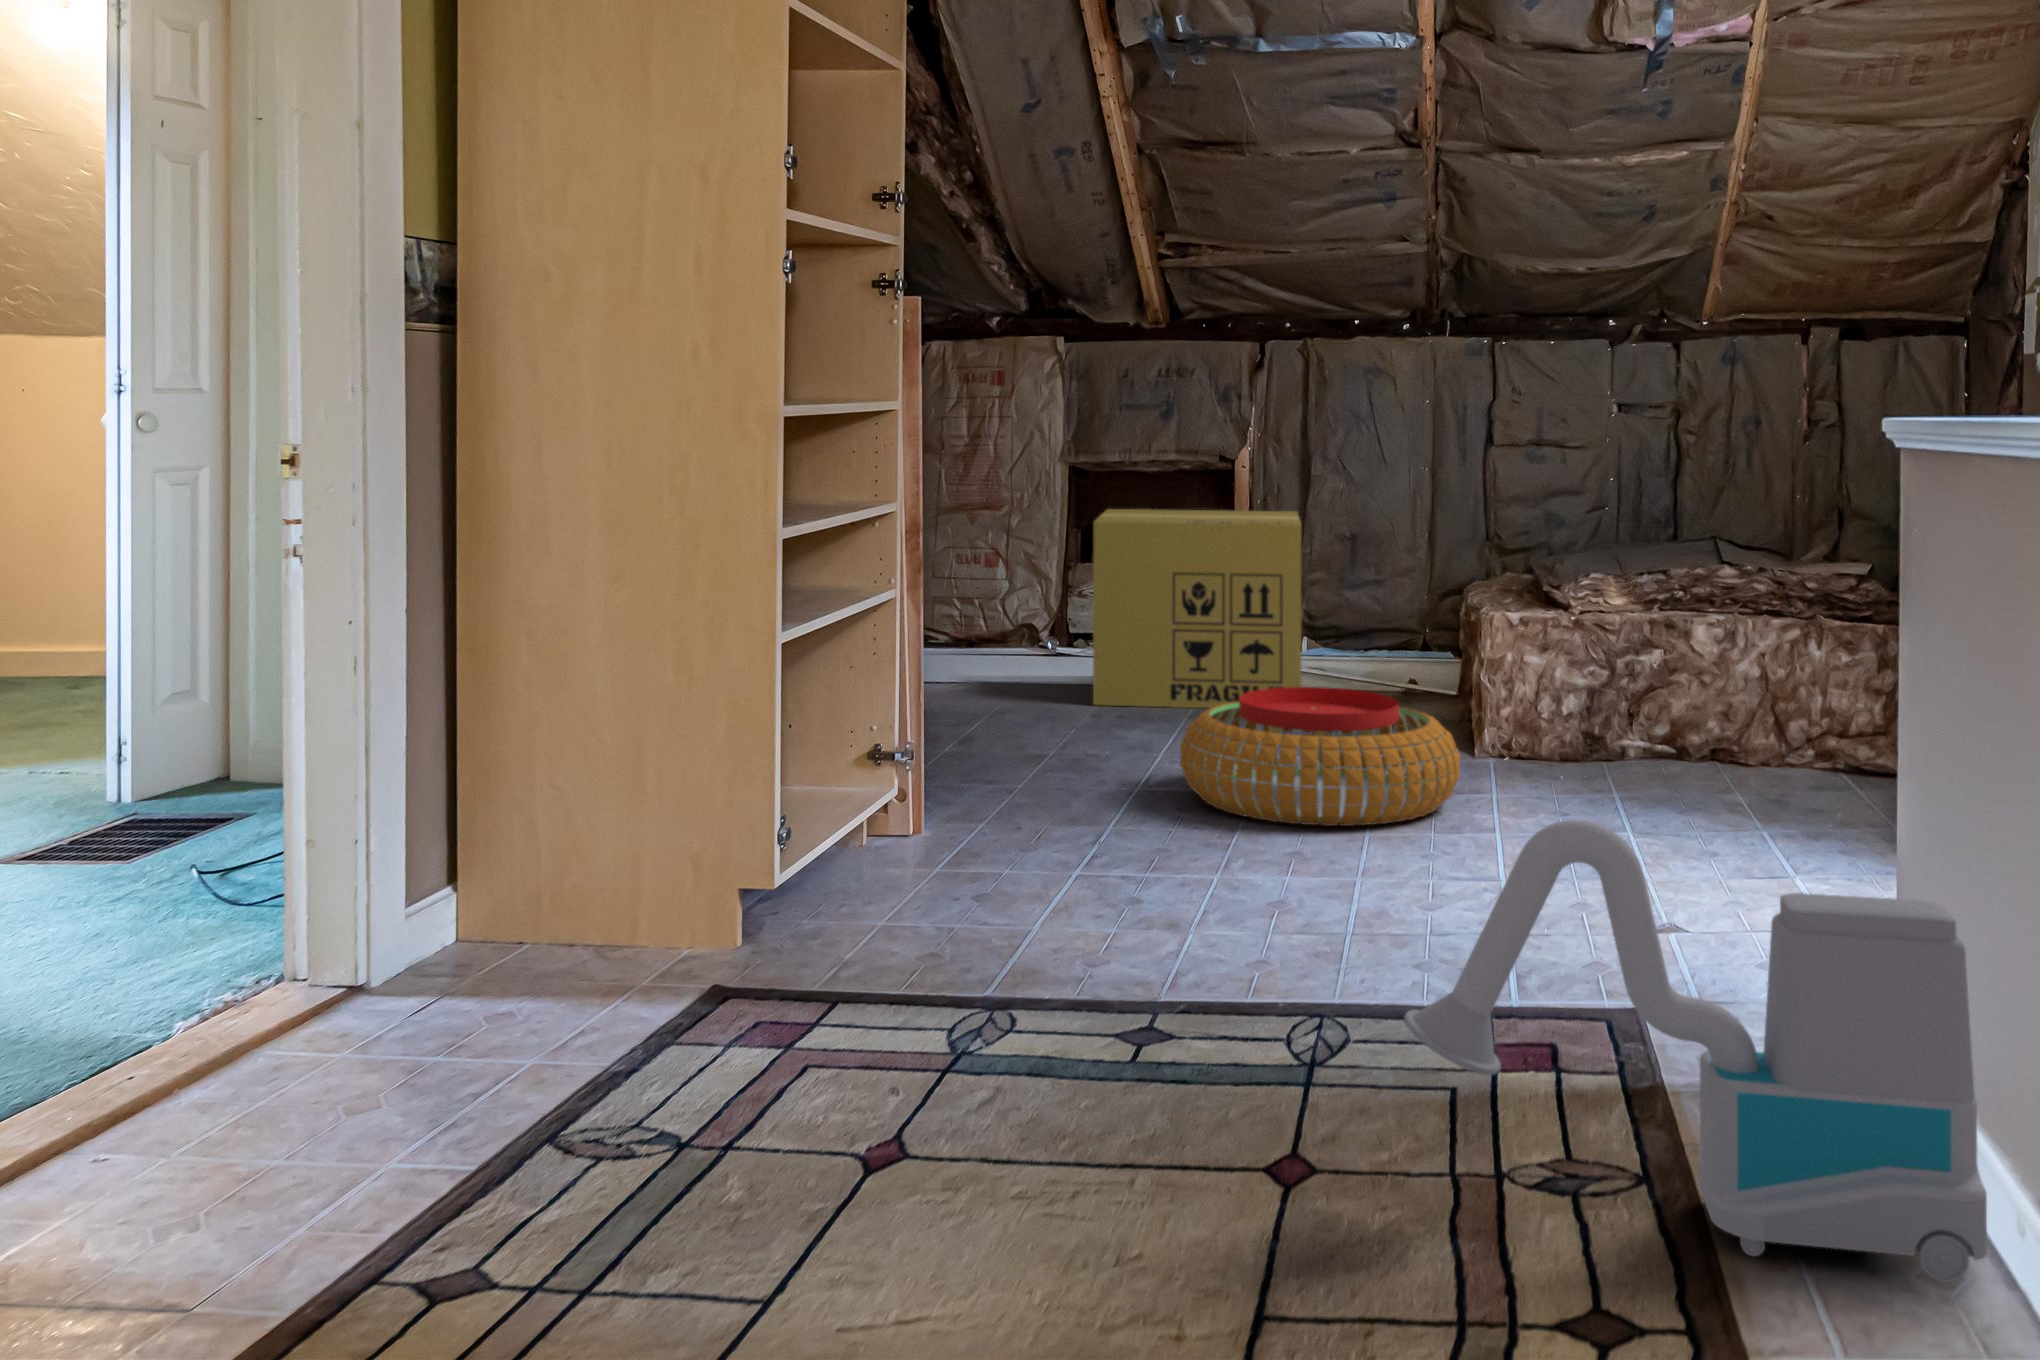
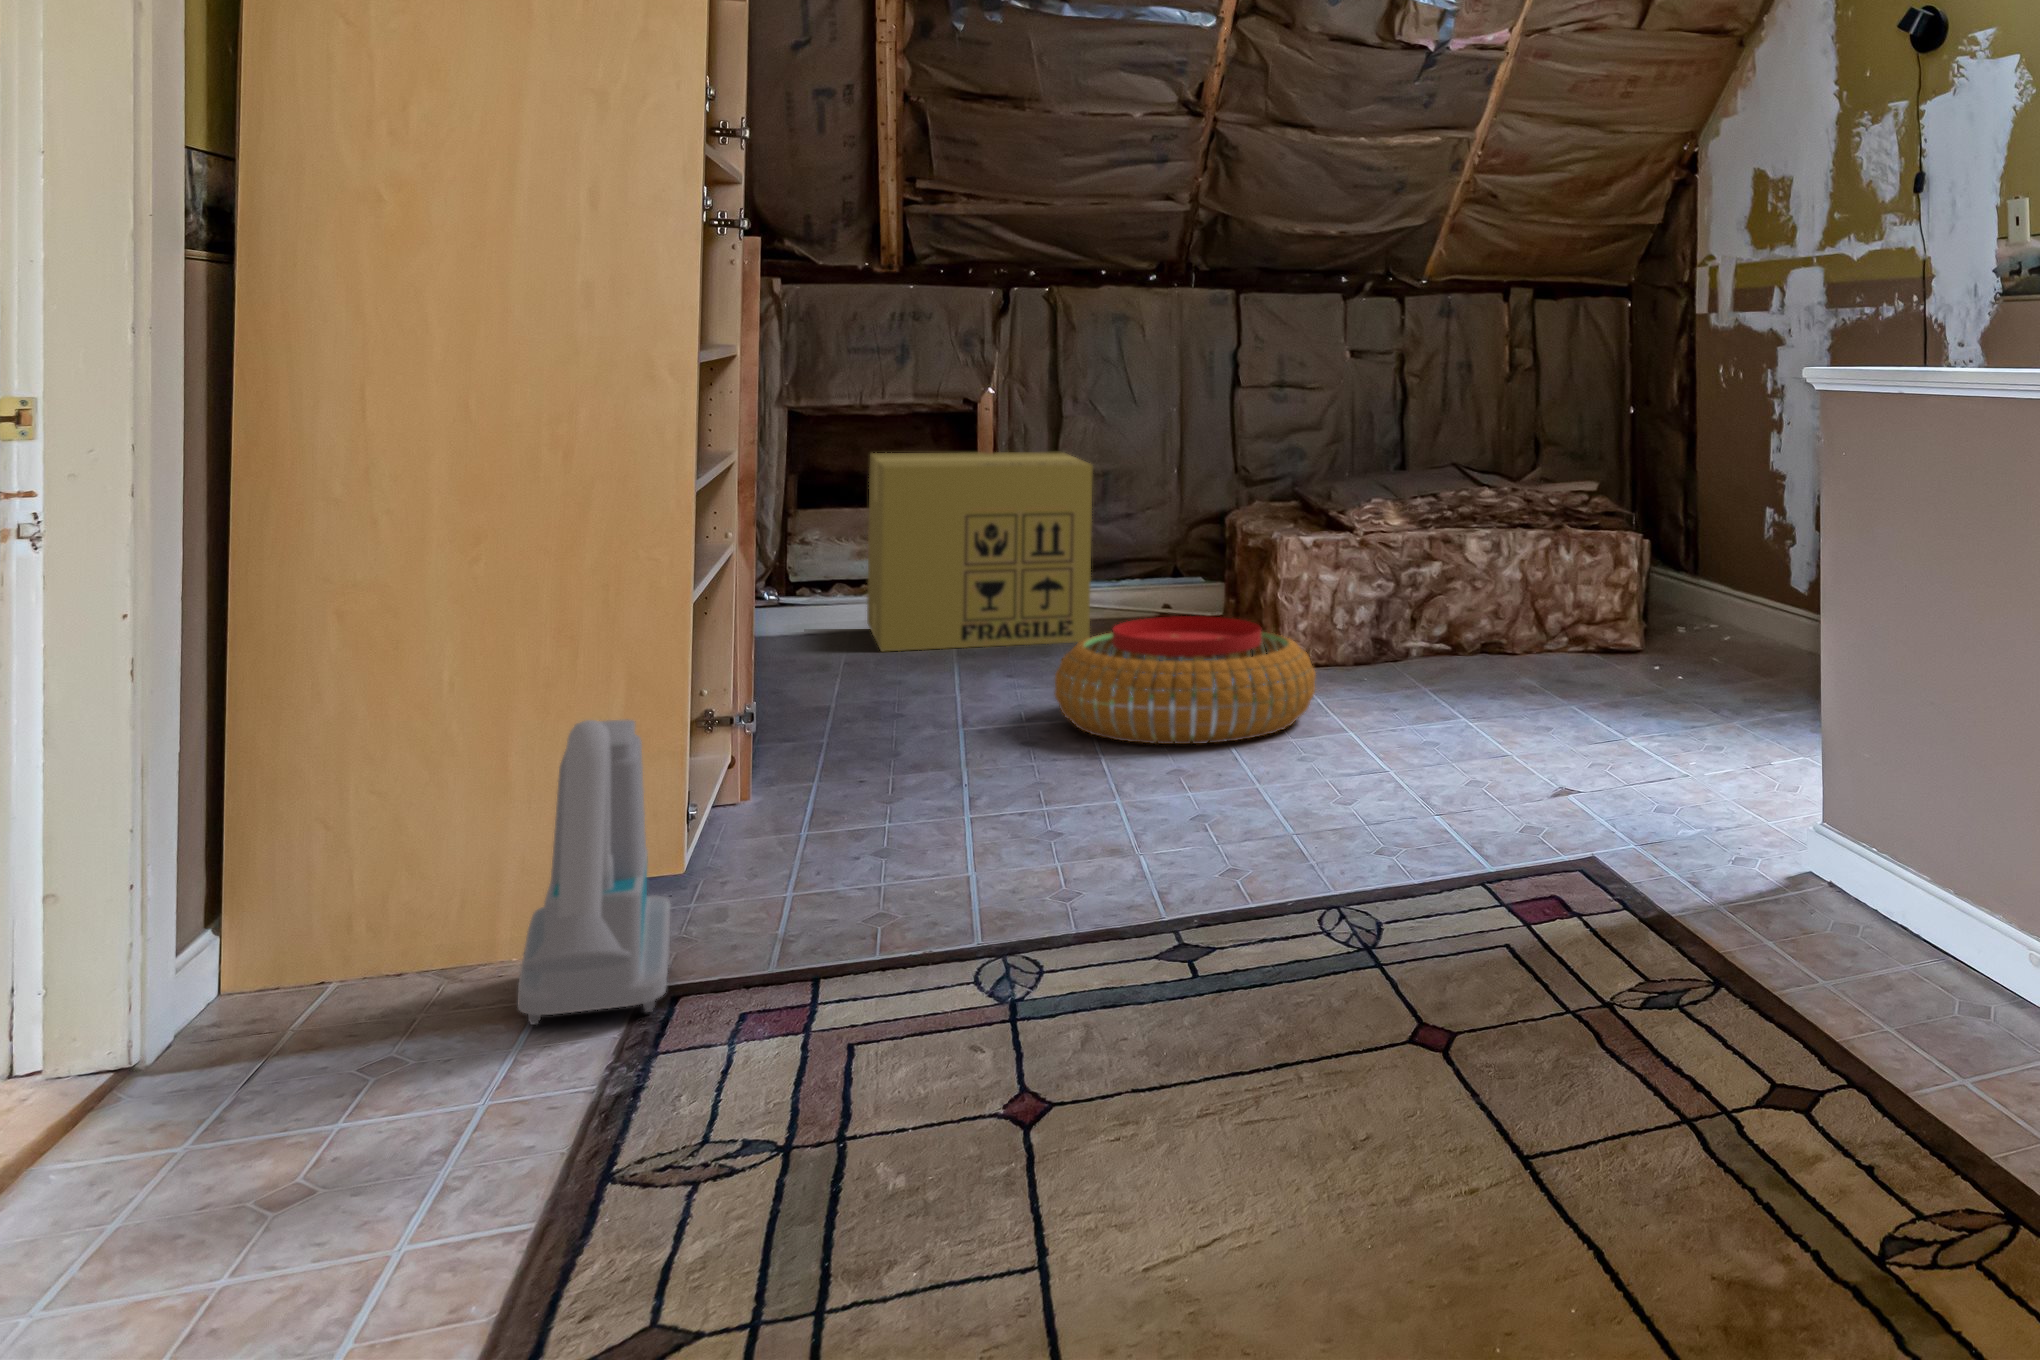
vacuum cleaner: present [1404,820,1987,1282] -> present [518,719,671,1025]

